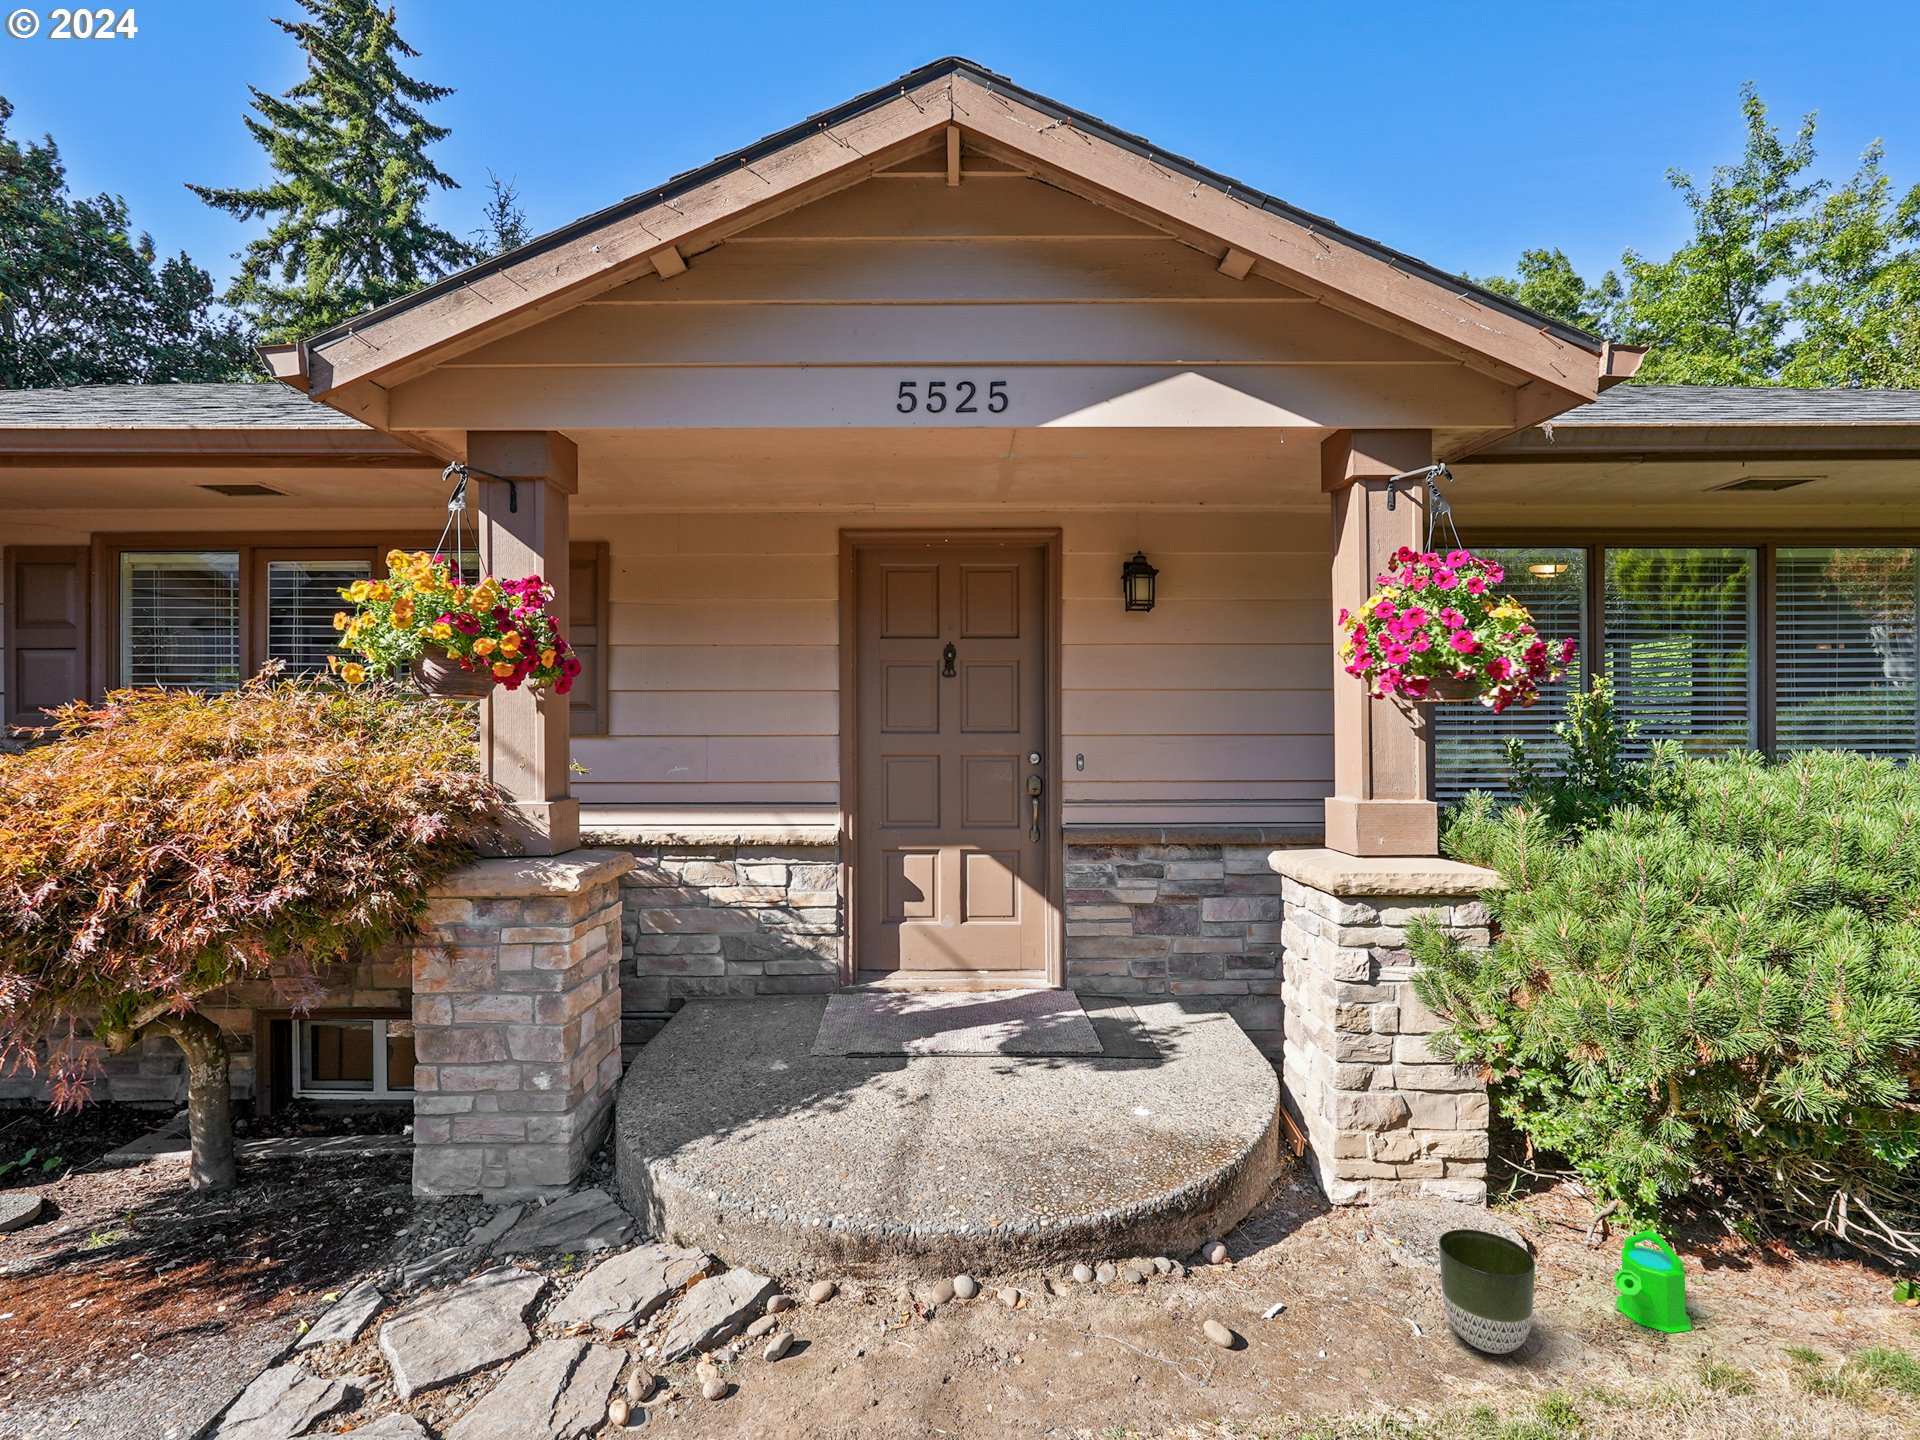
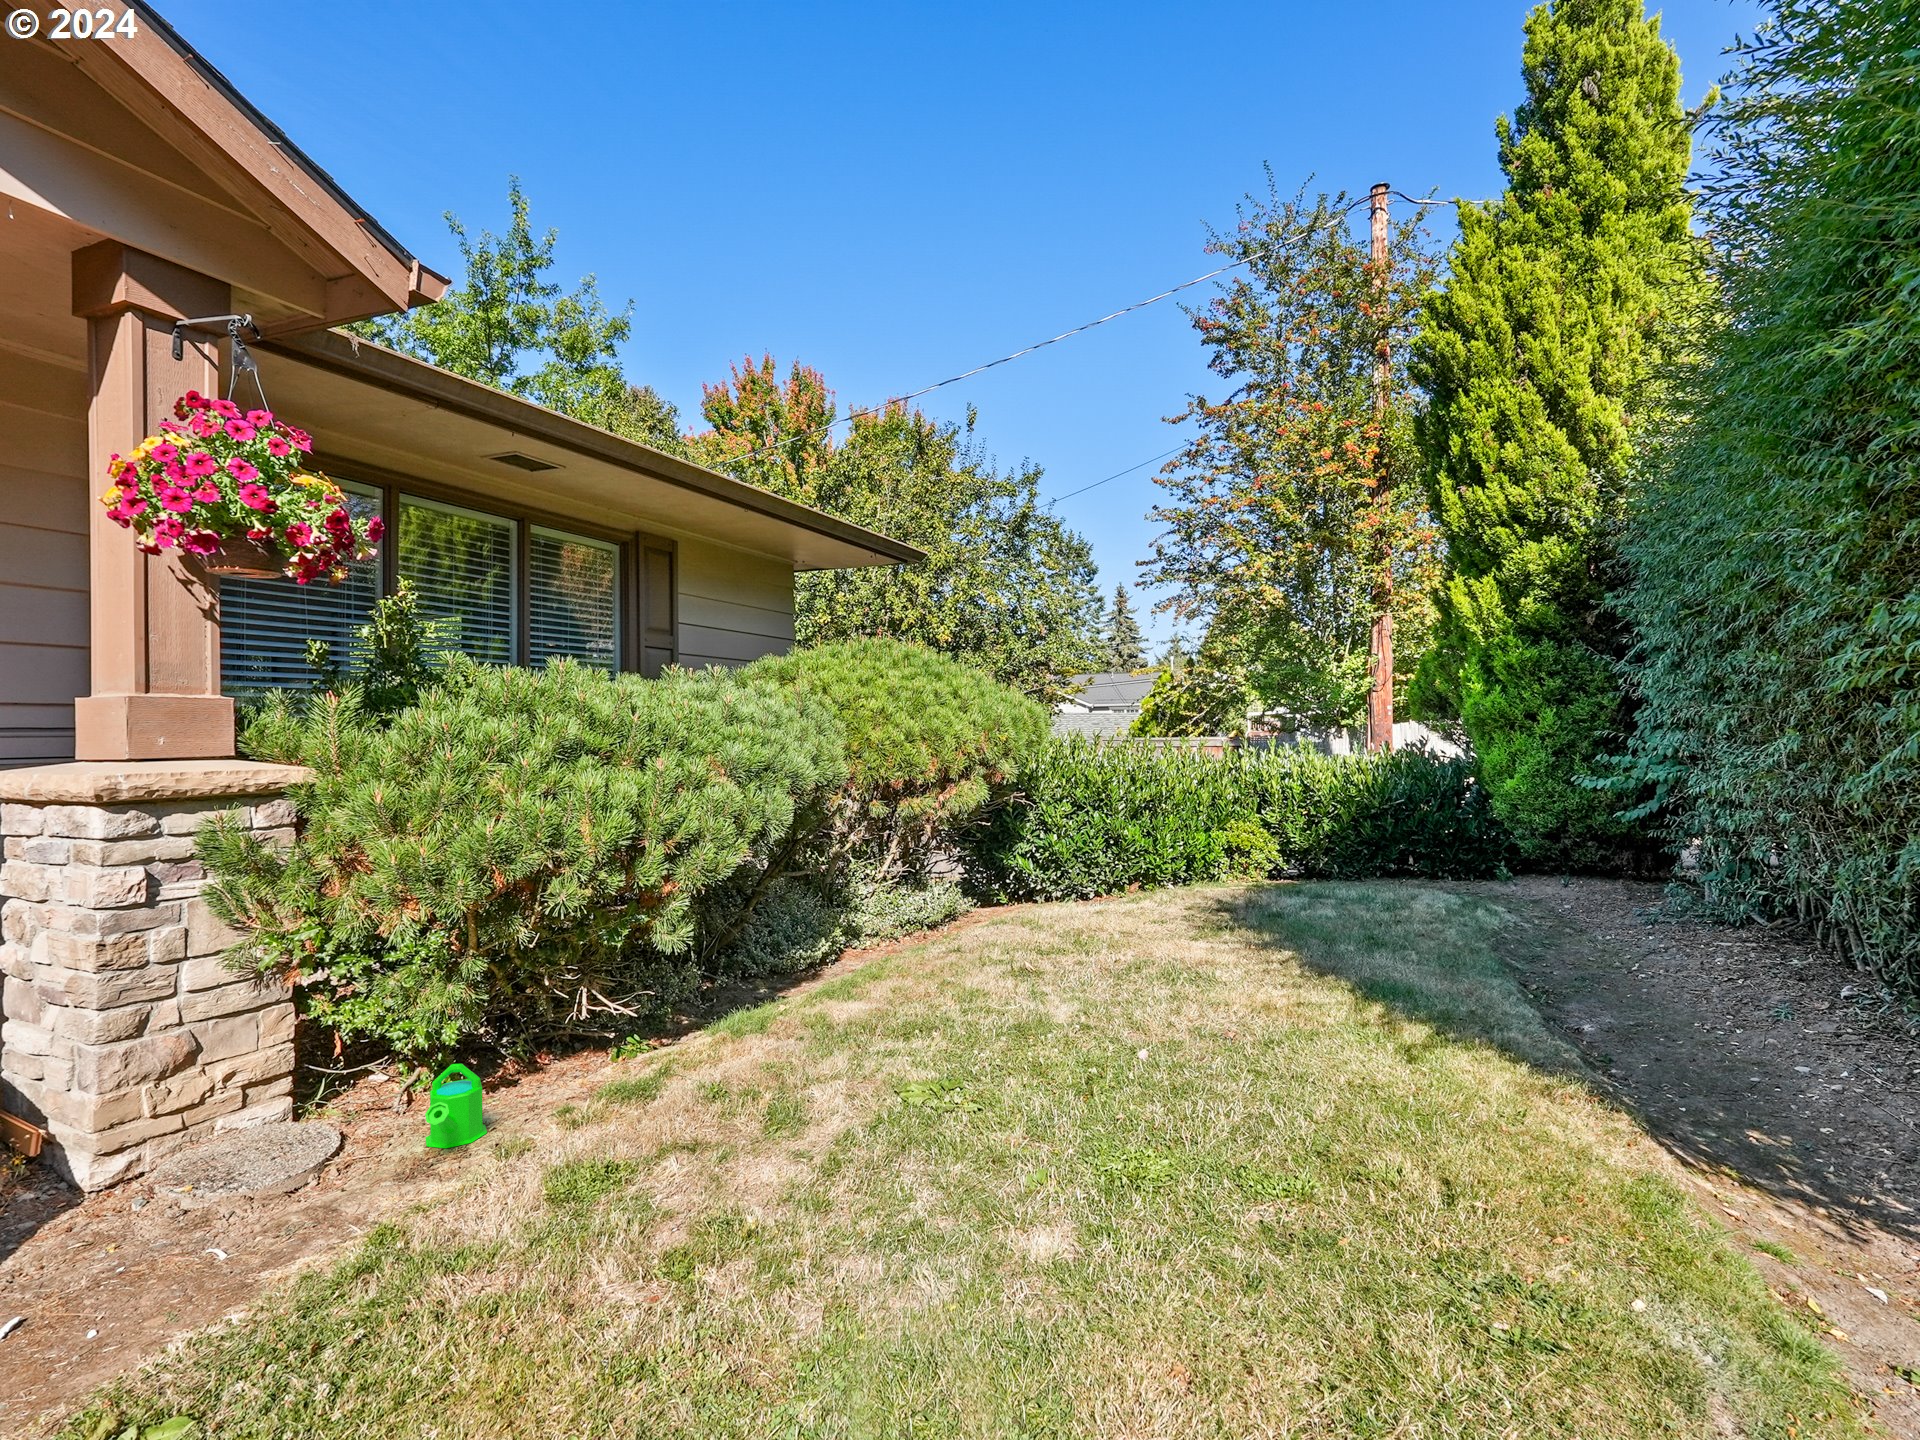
planter: present [1439,1229,1535,1354] -> none [247,1119,355,1242]

